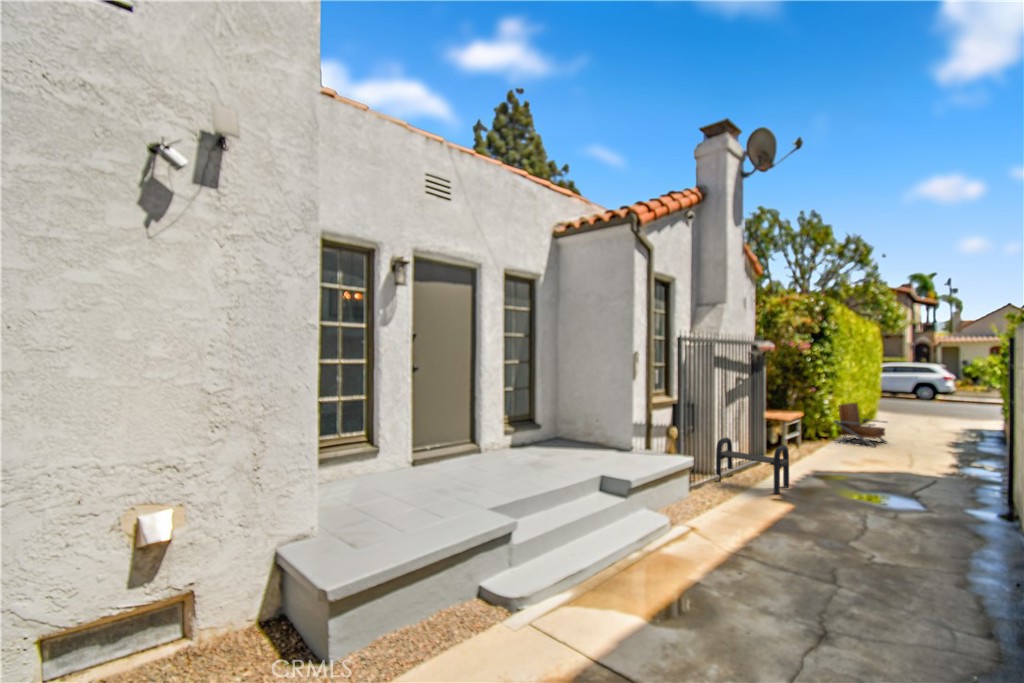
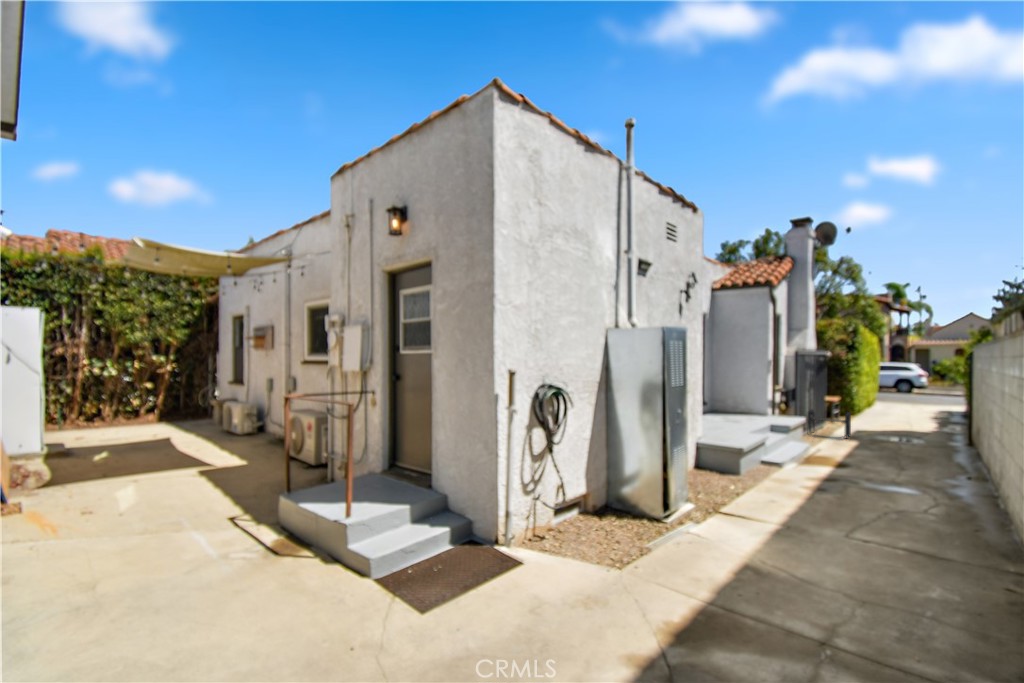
lounge chair: present [834,403,887,448] -> none [858,391,893,420]

